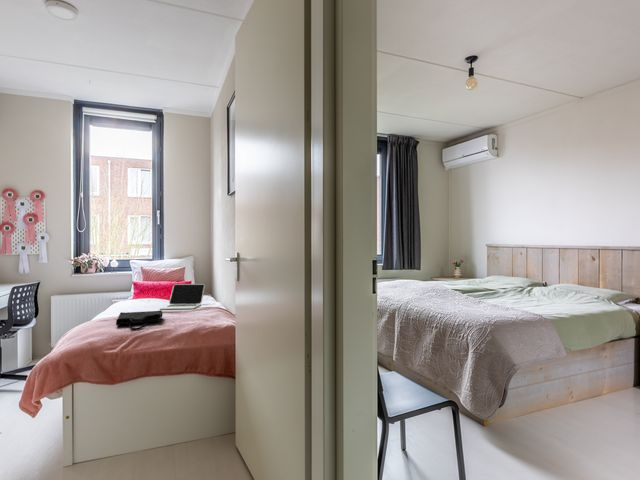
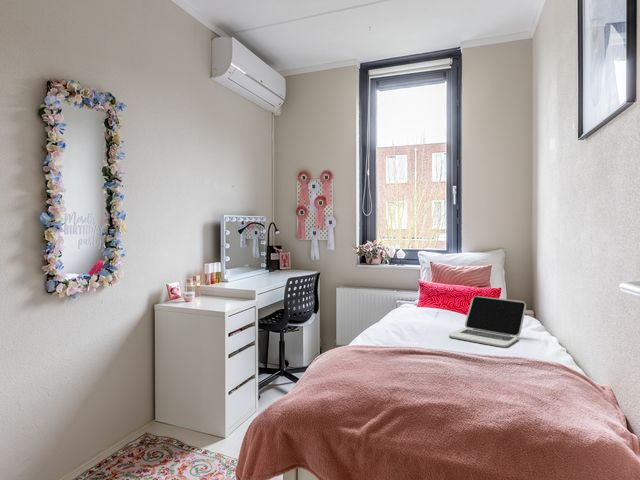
tote bag: present [116,310,163,330] -> none [372,341,450,391]

